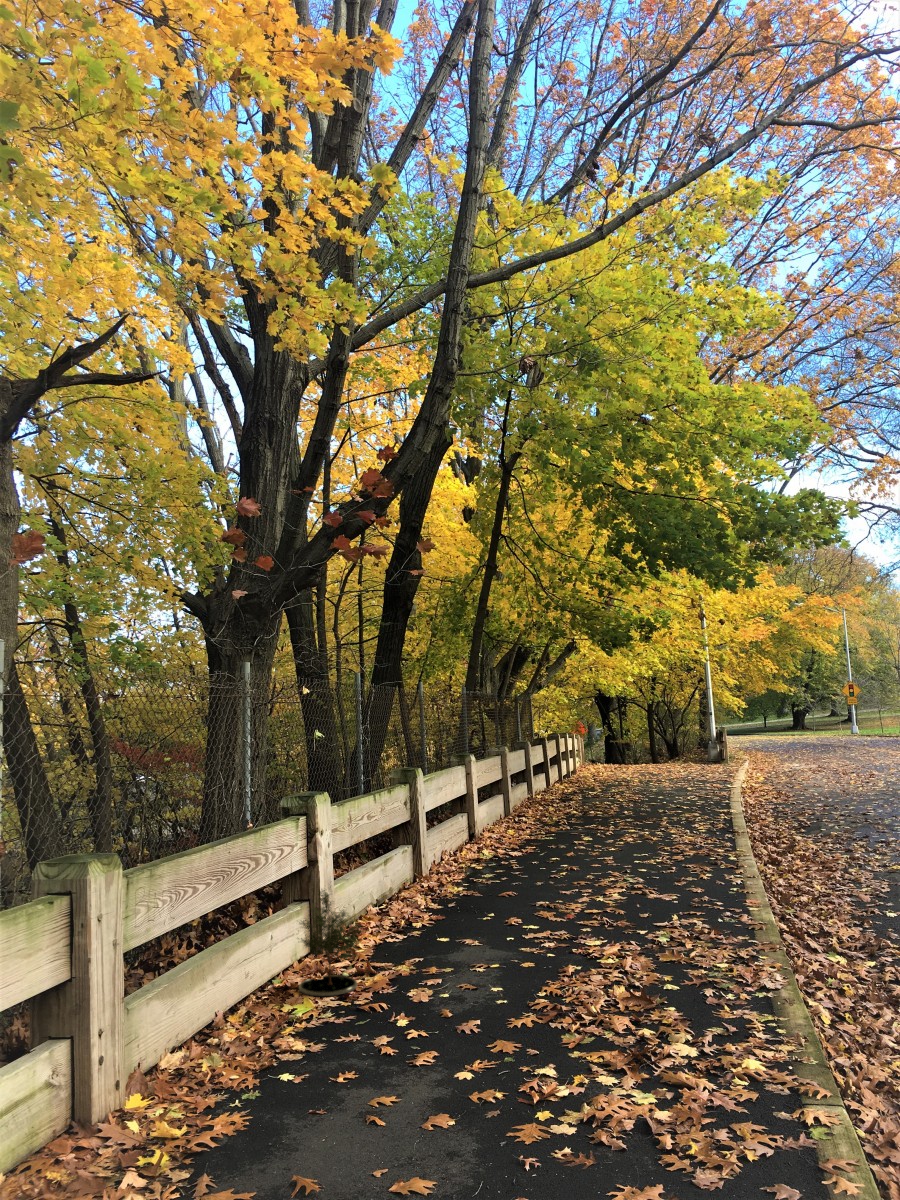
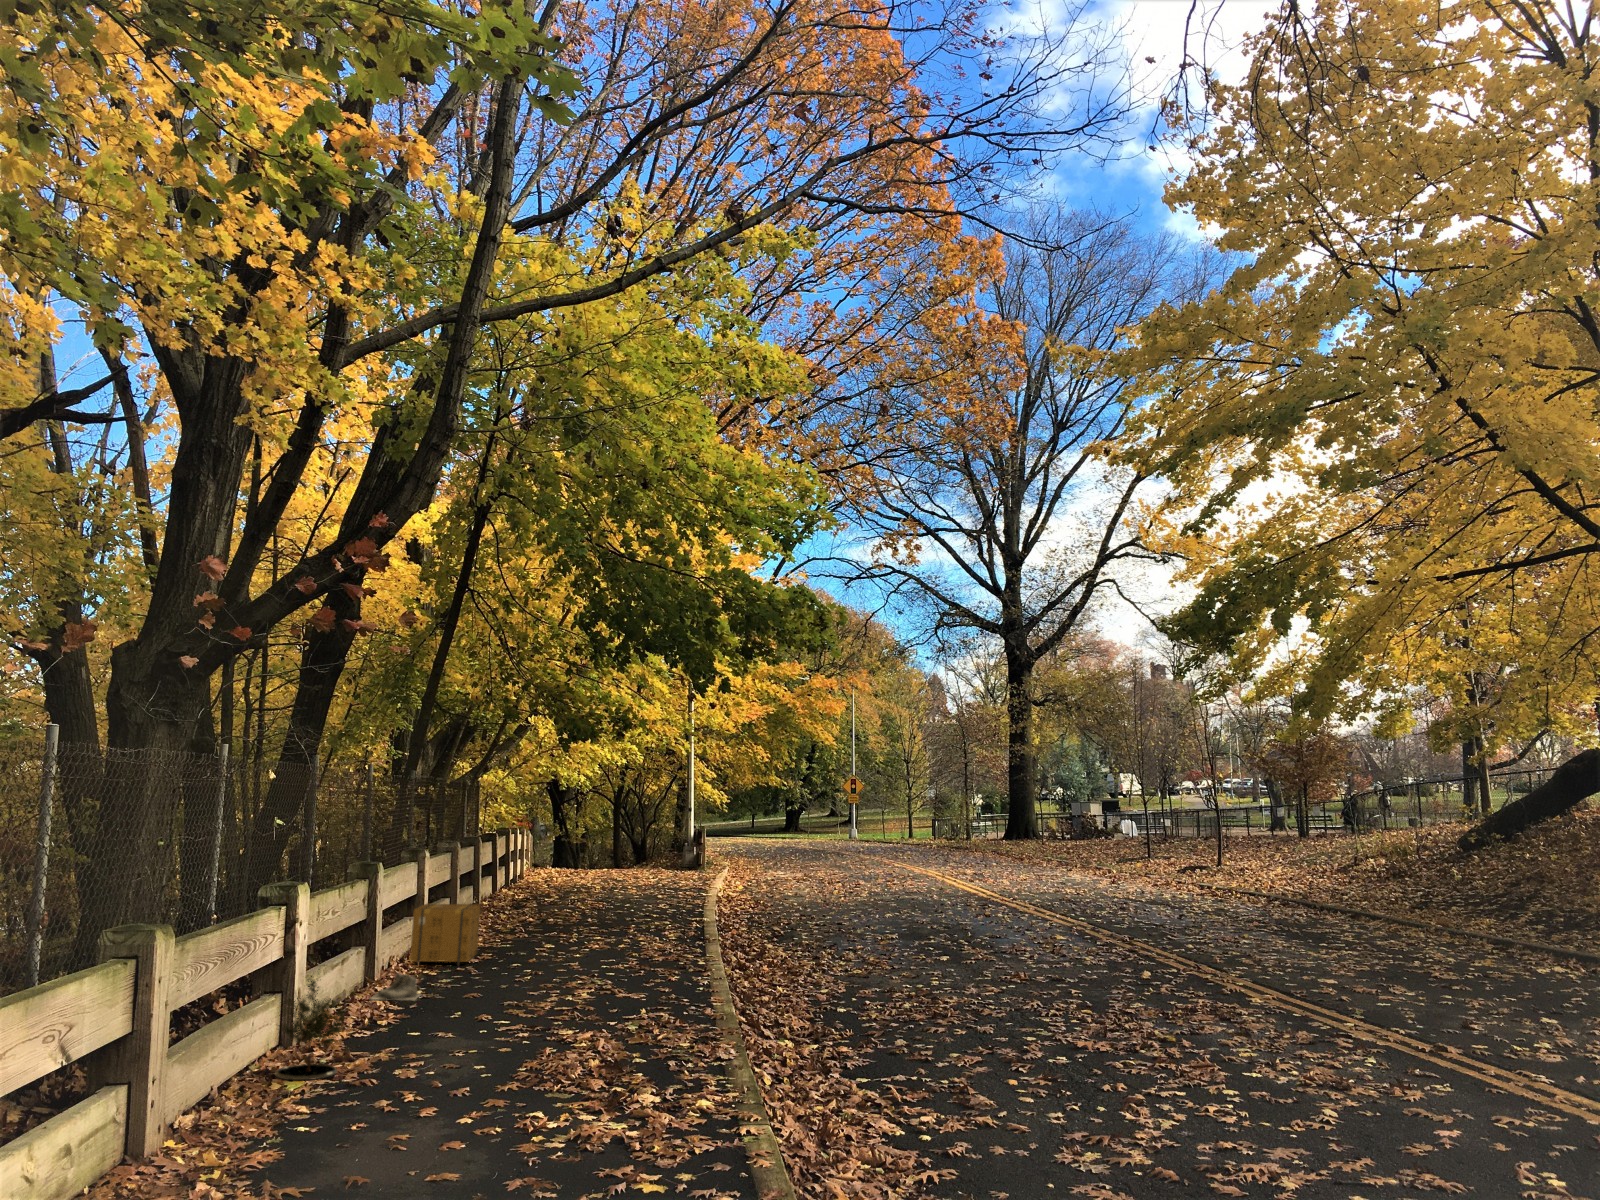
cardboard box: none [463,803,523,859] -> present [410,903,481,965]
boots: none [418,870,466,897] -> present [371,973,421,1000]

